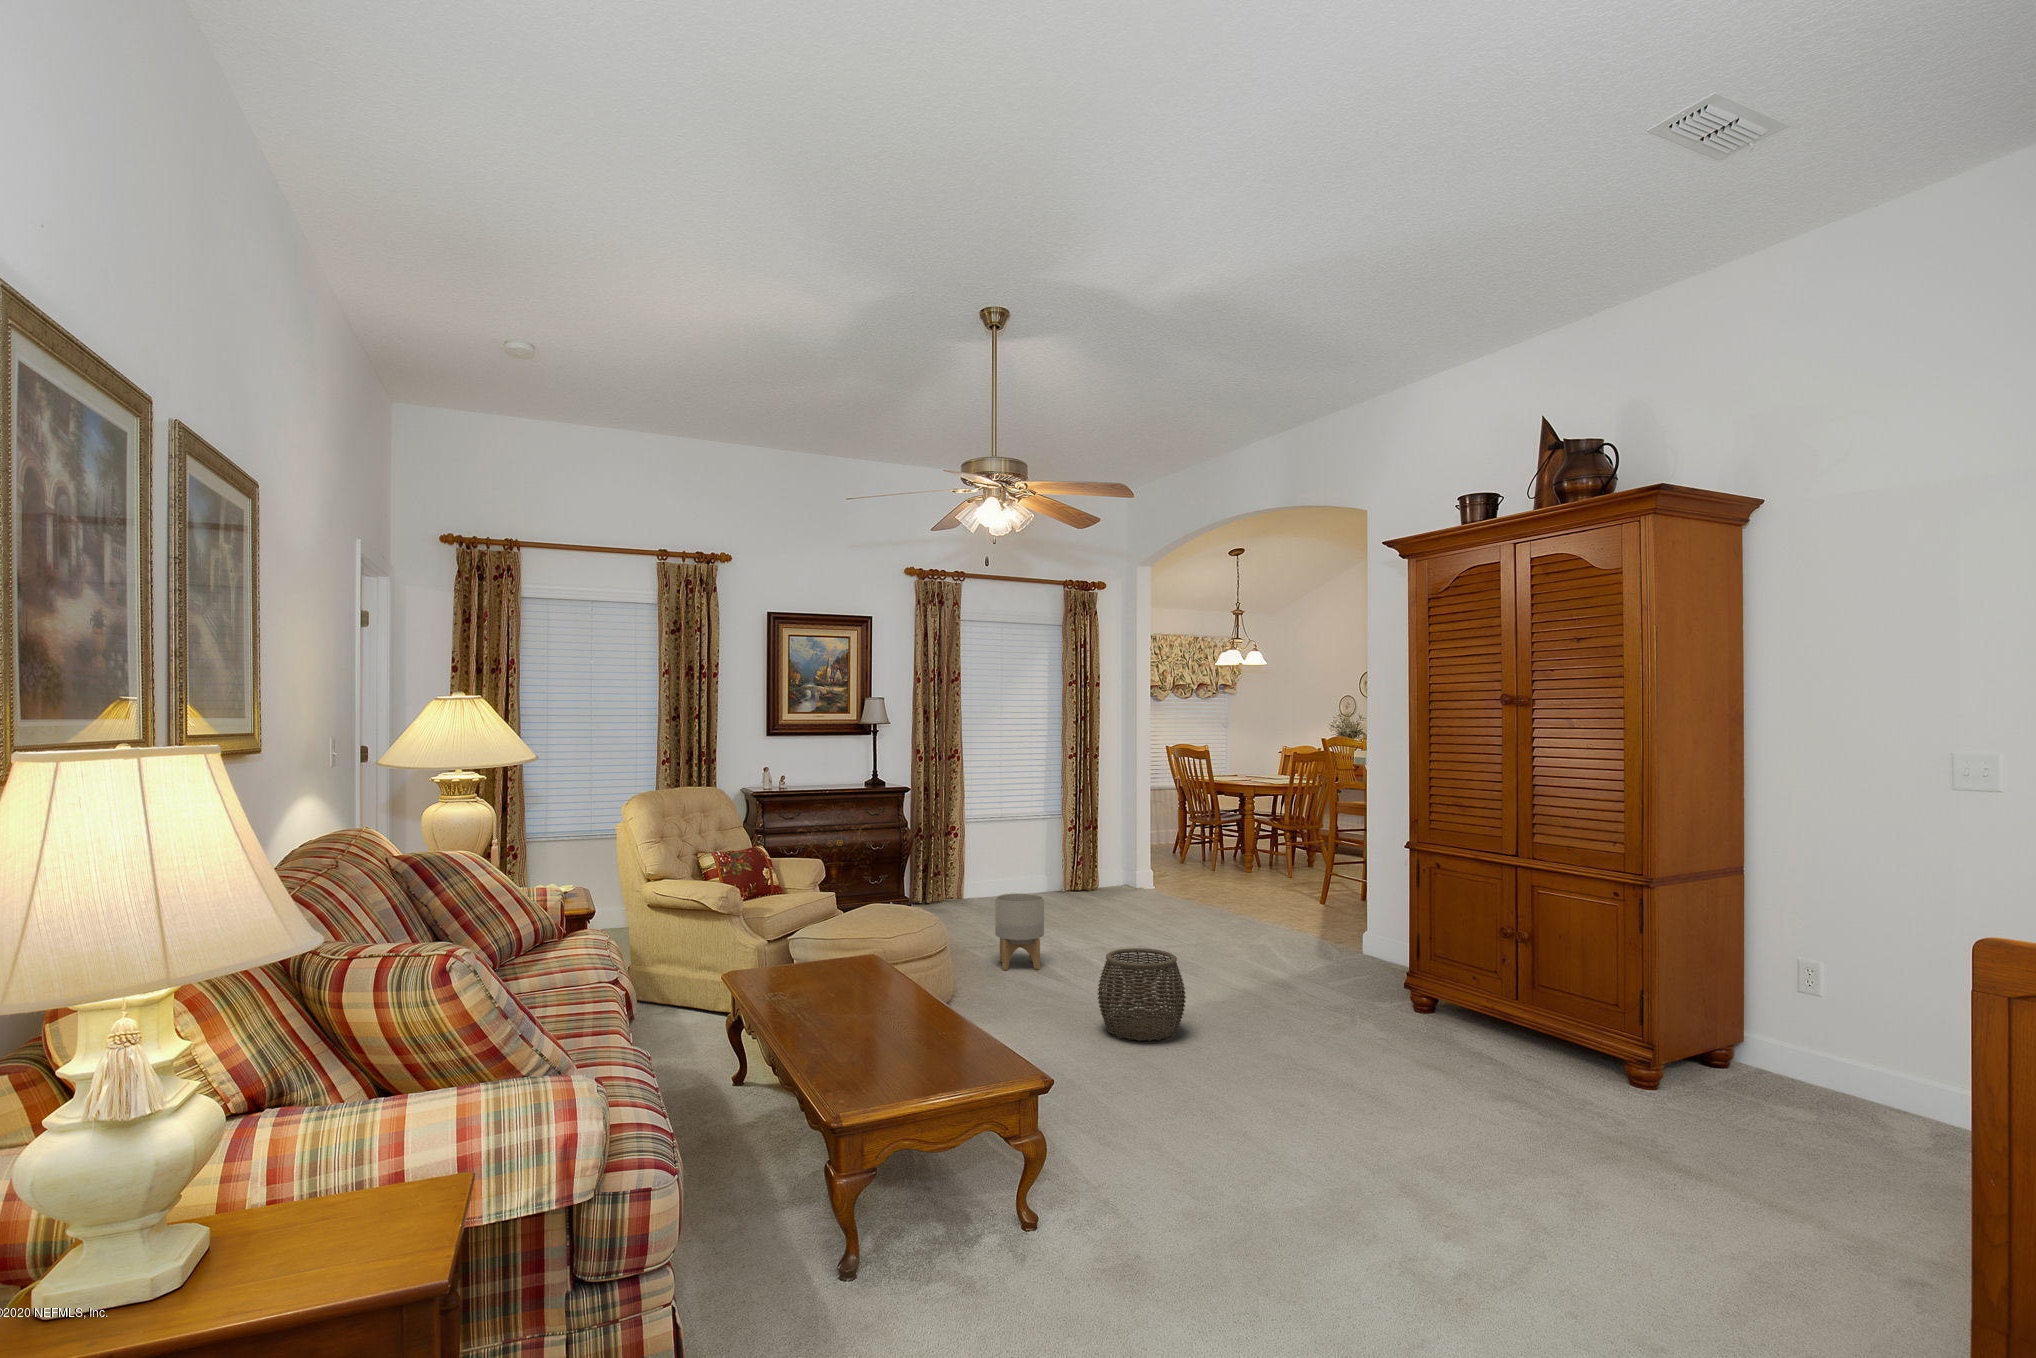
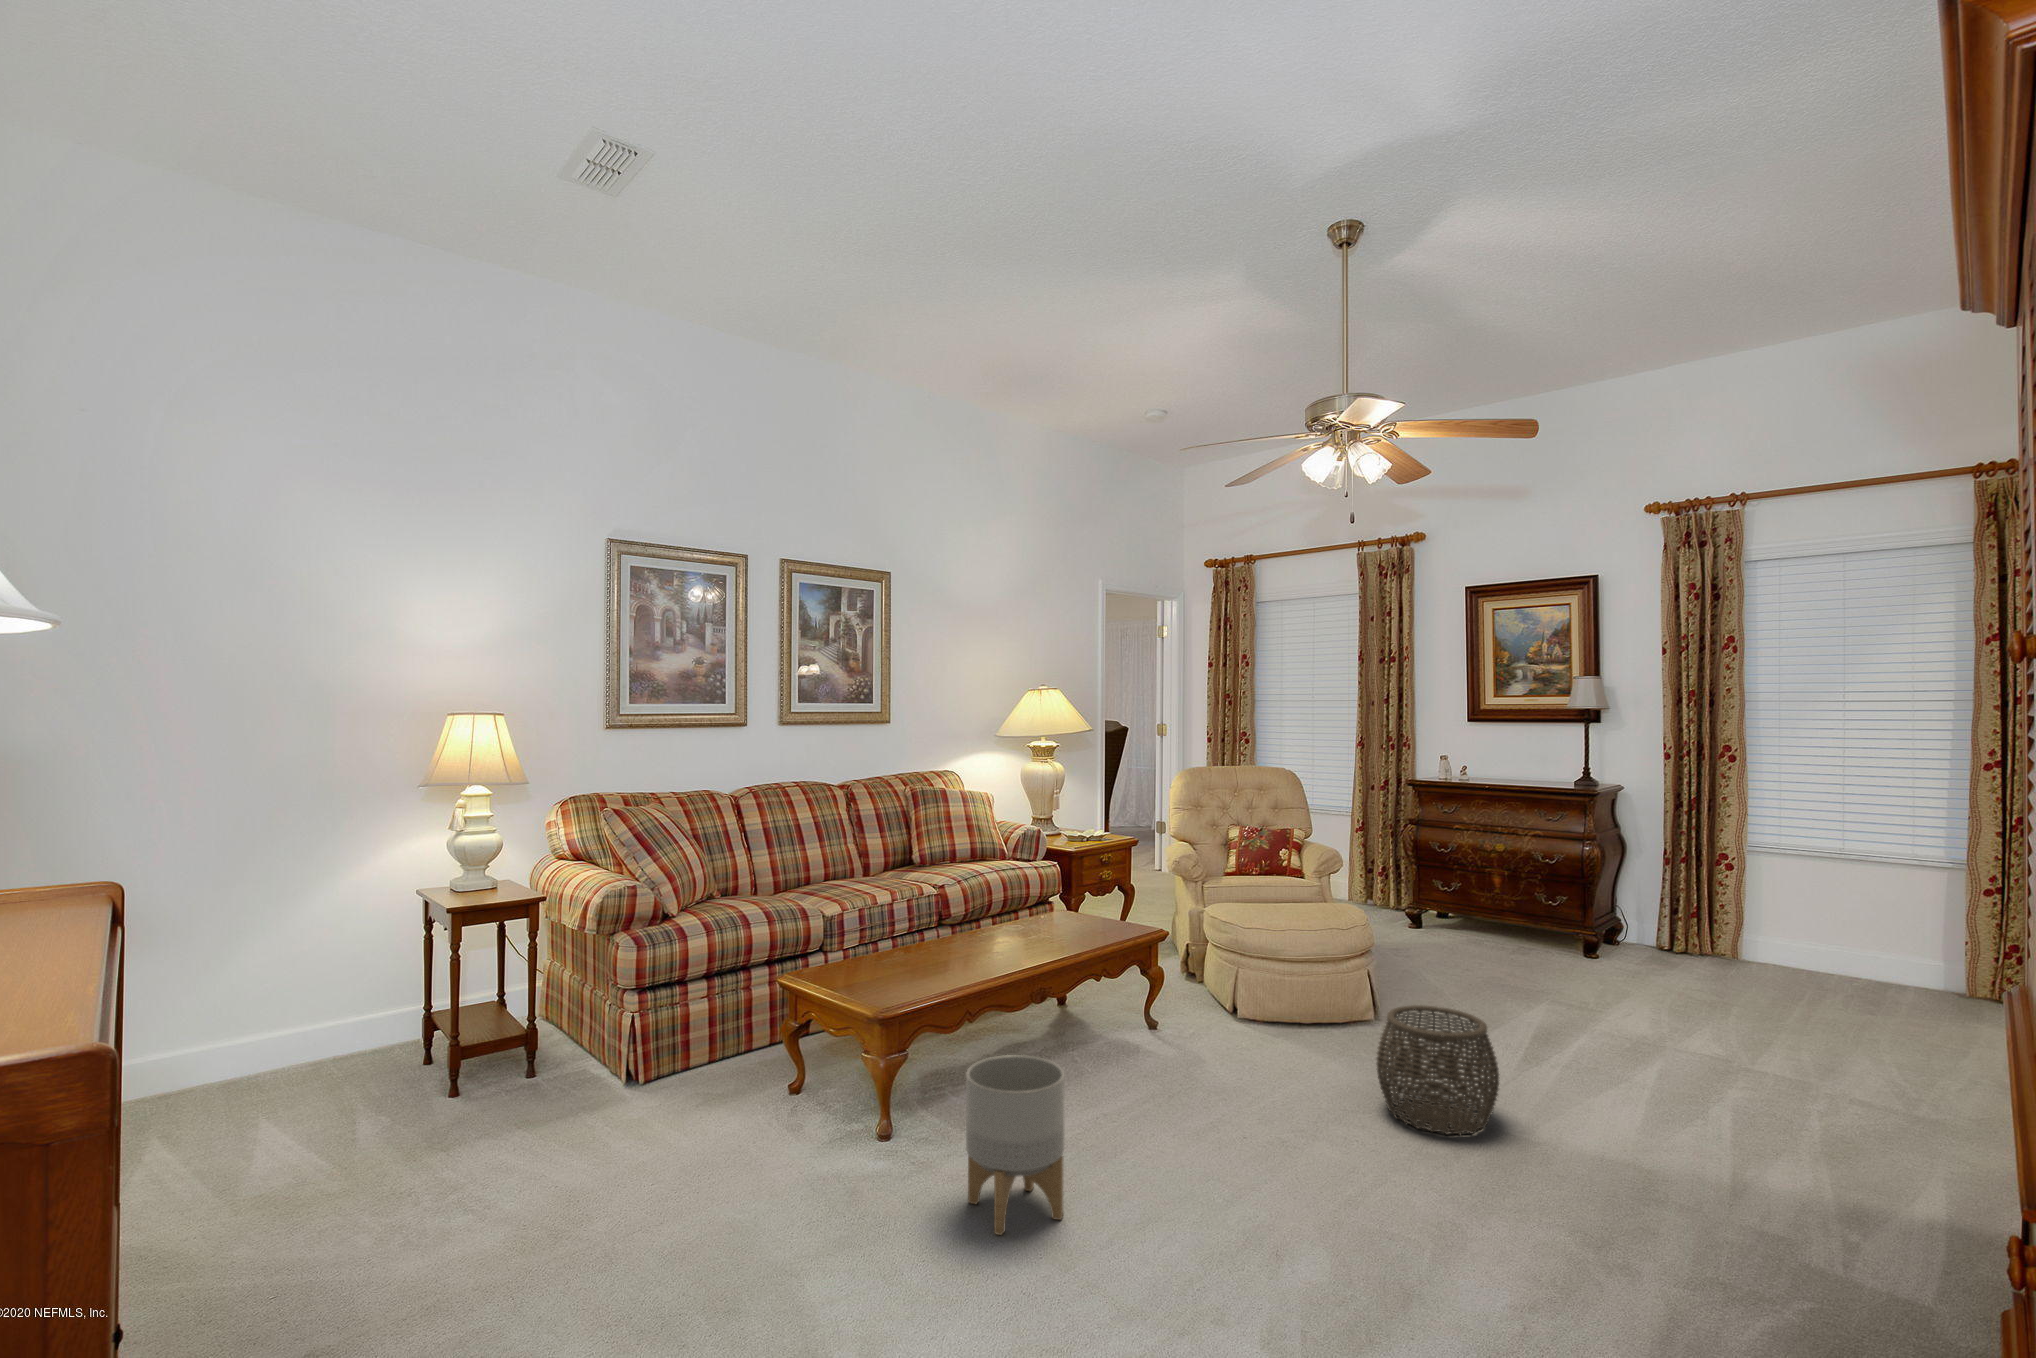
planter: present [995,893,1044,970] -> present [966,1055,1065,1235]

